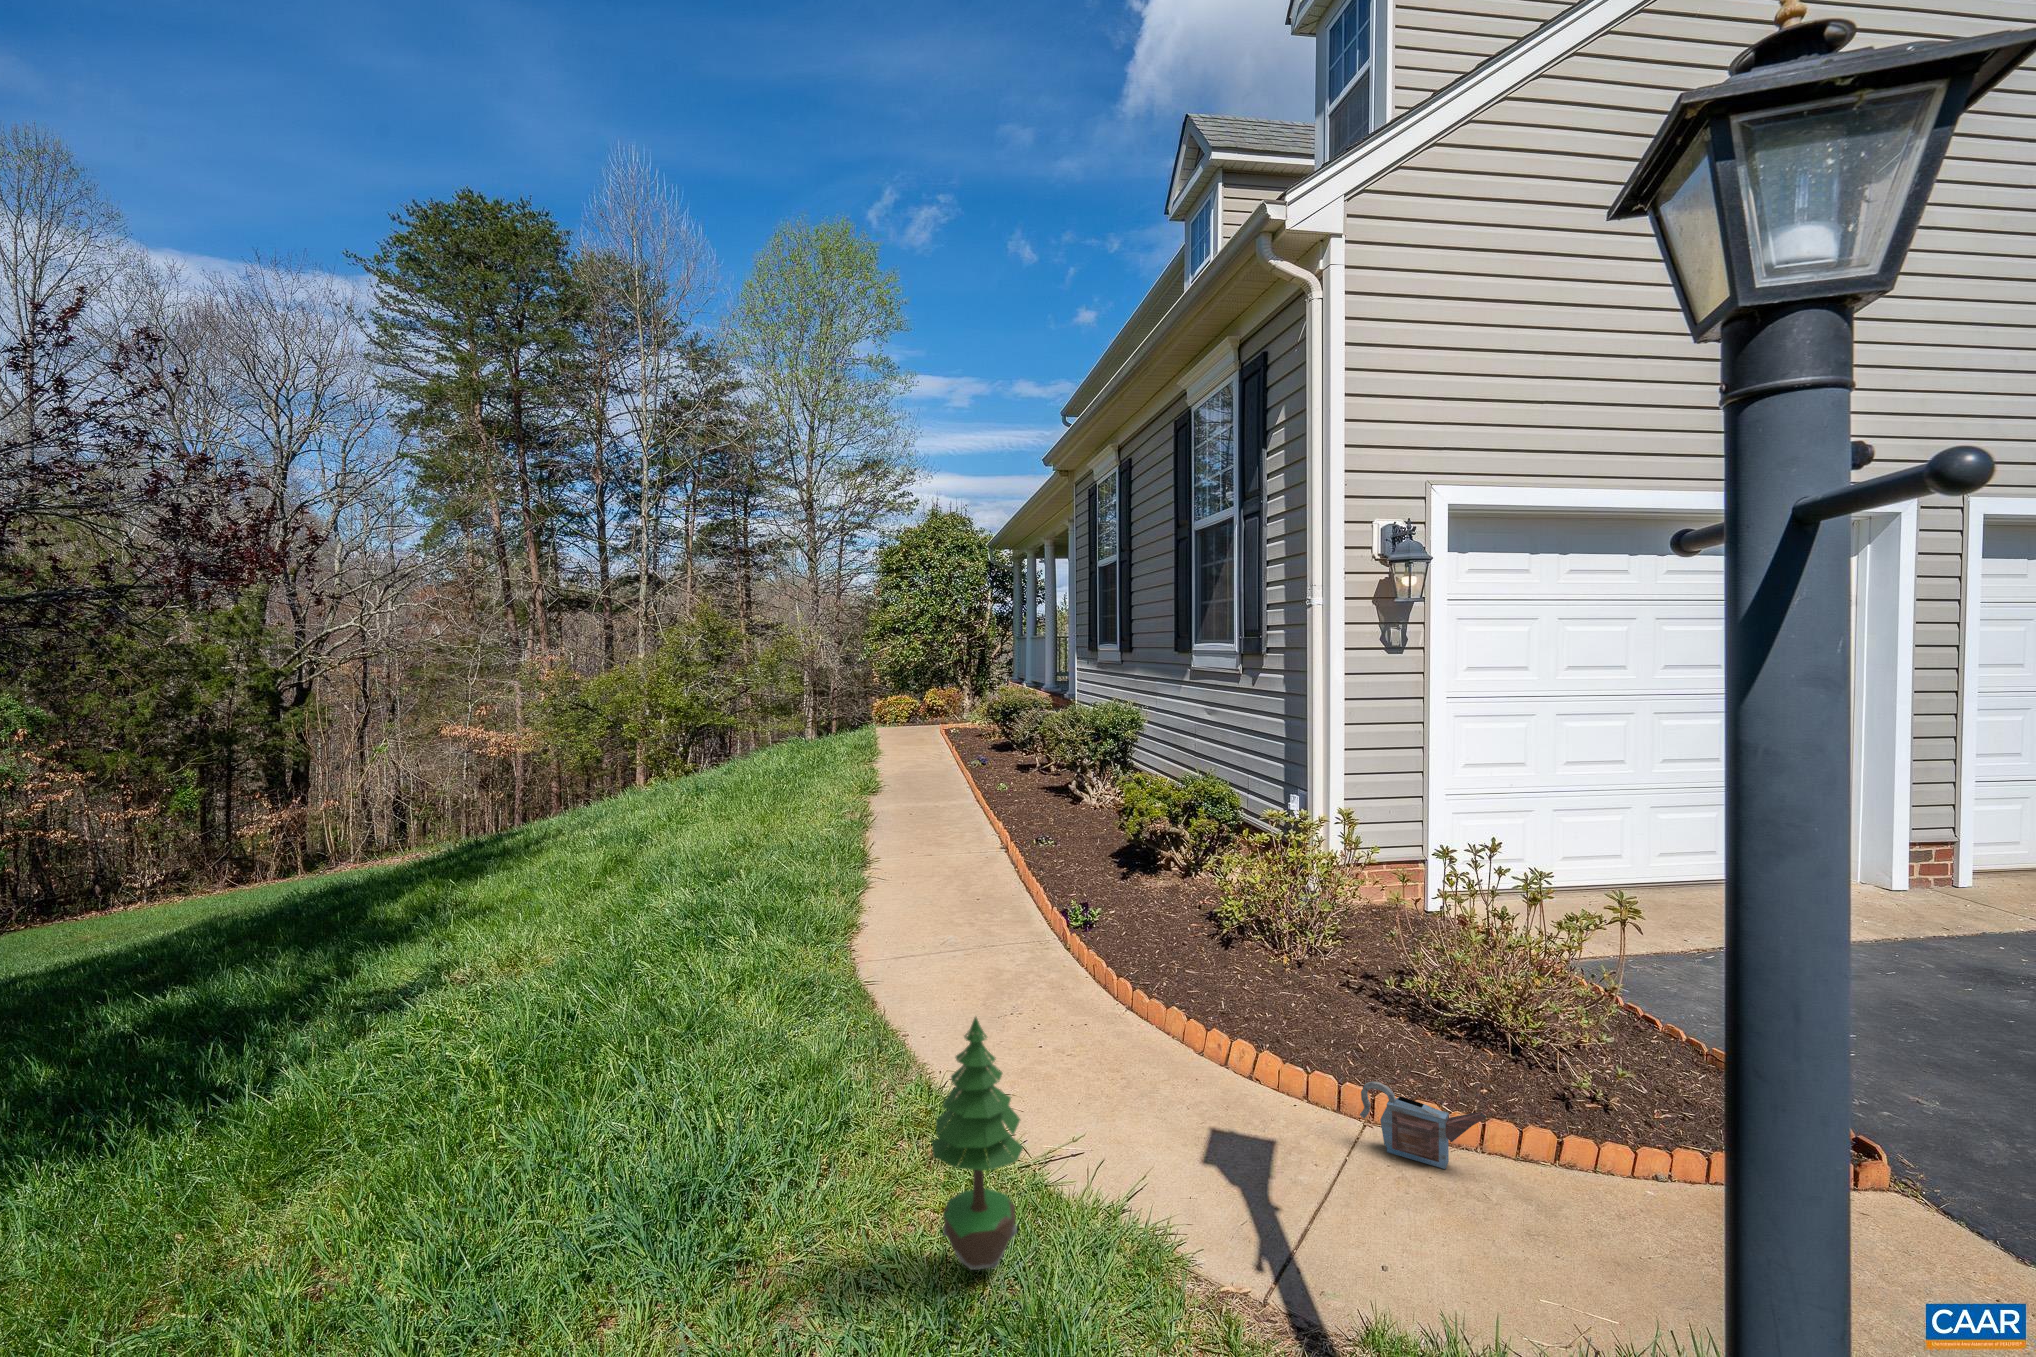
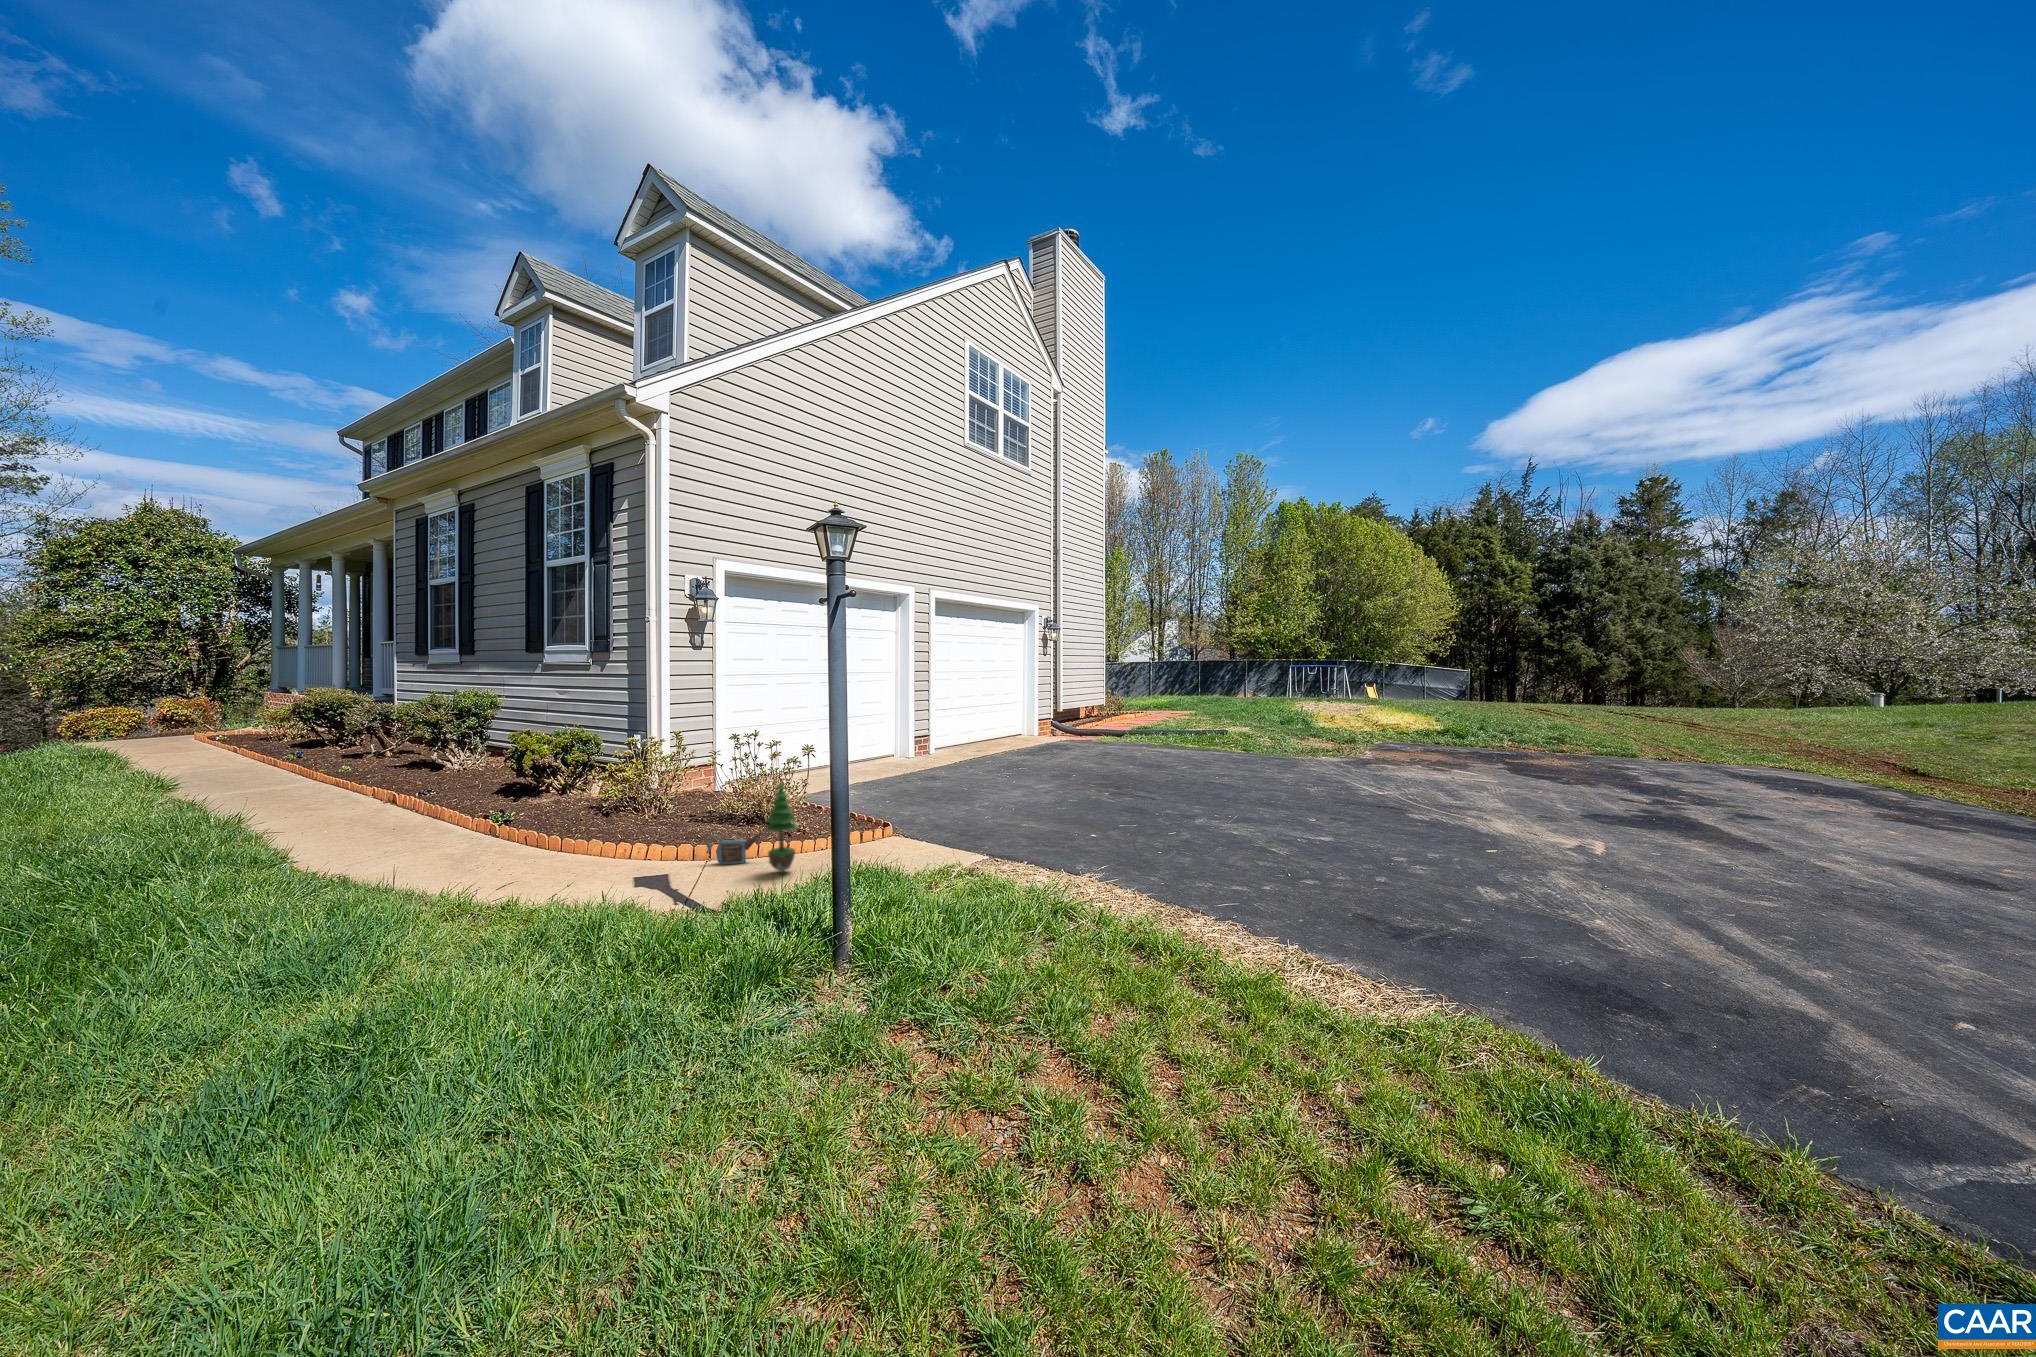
potted tree: present [932,1017,1023,1270] -> present [765,782,797,872]

